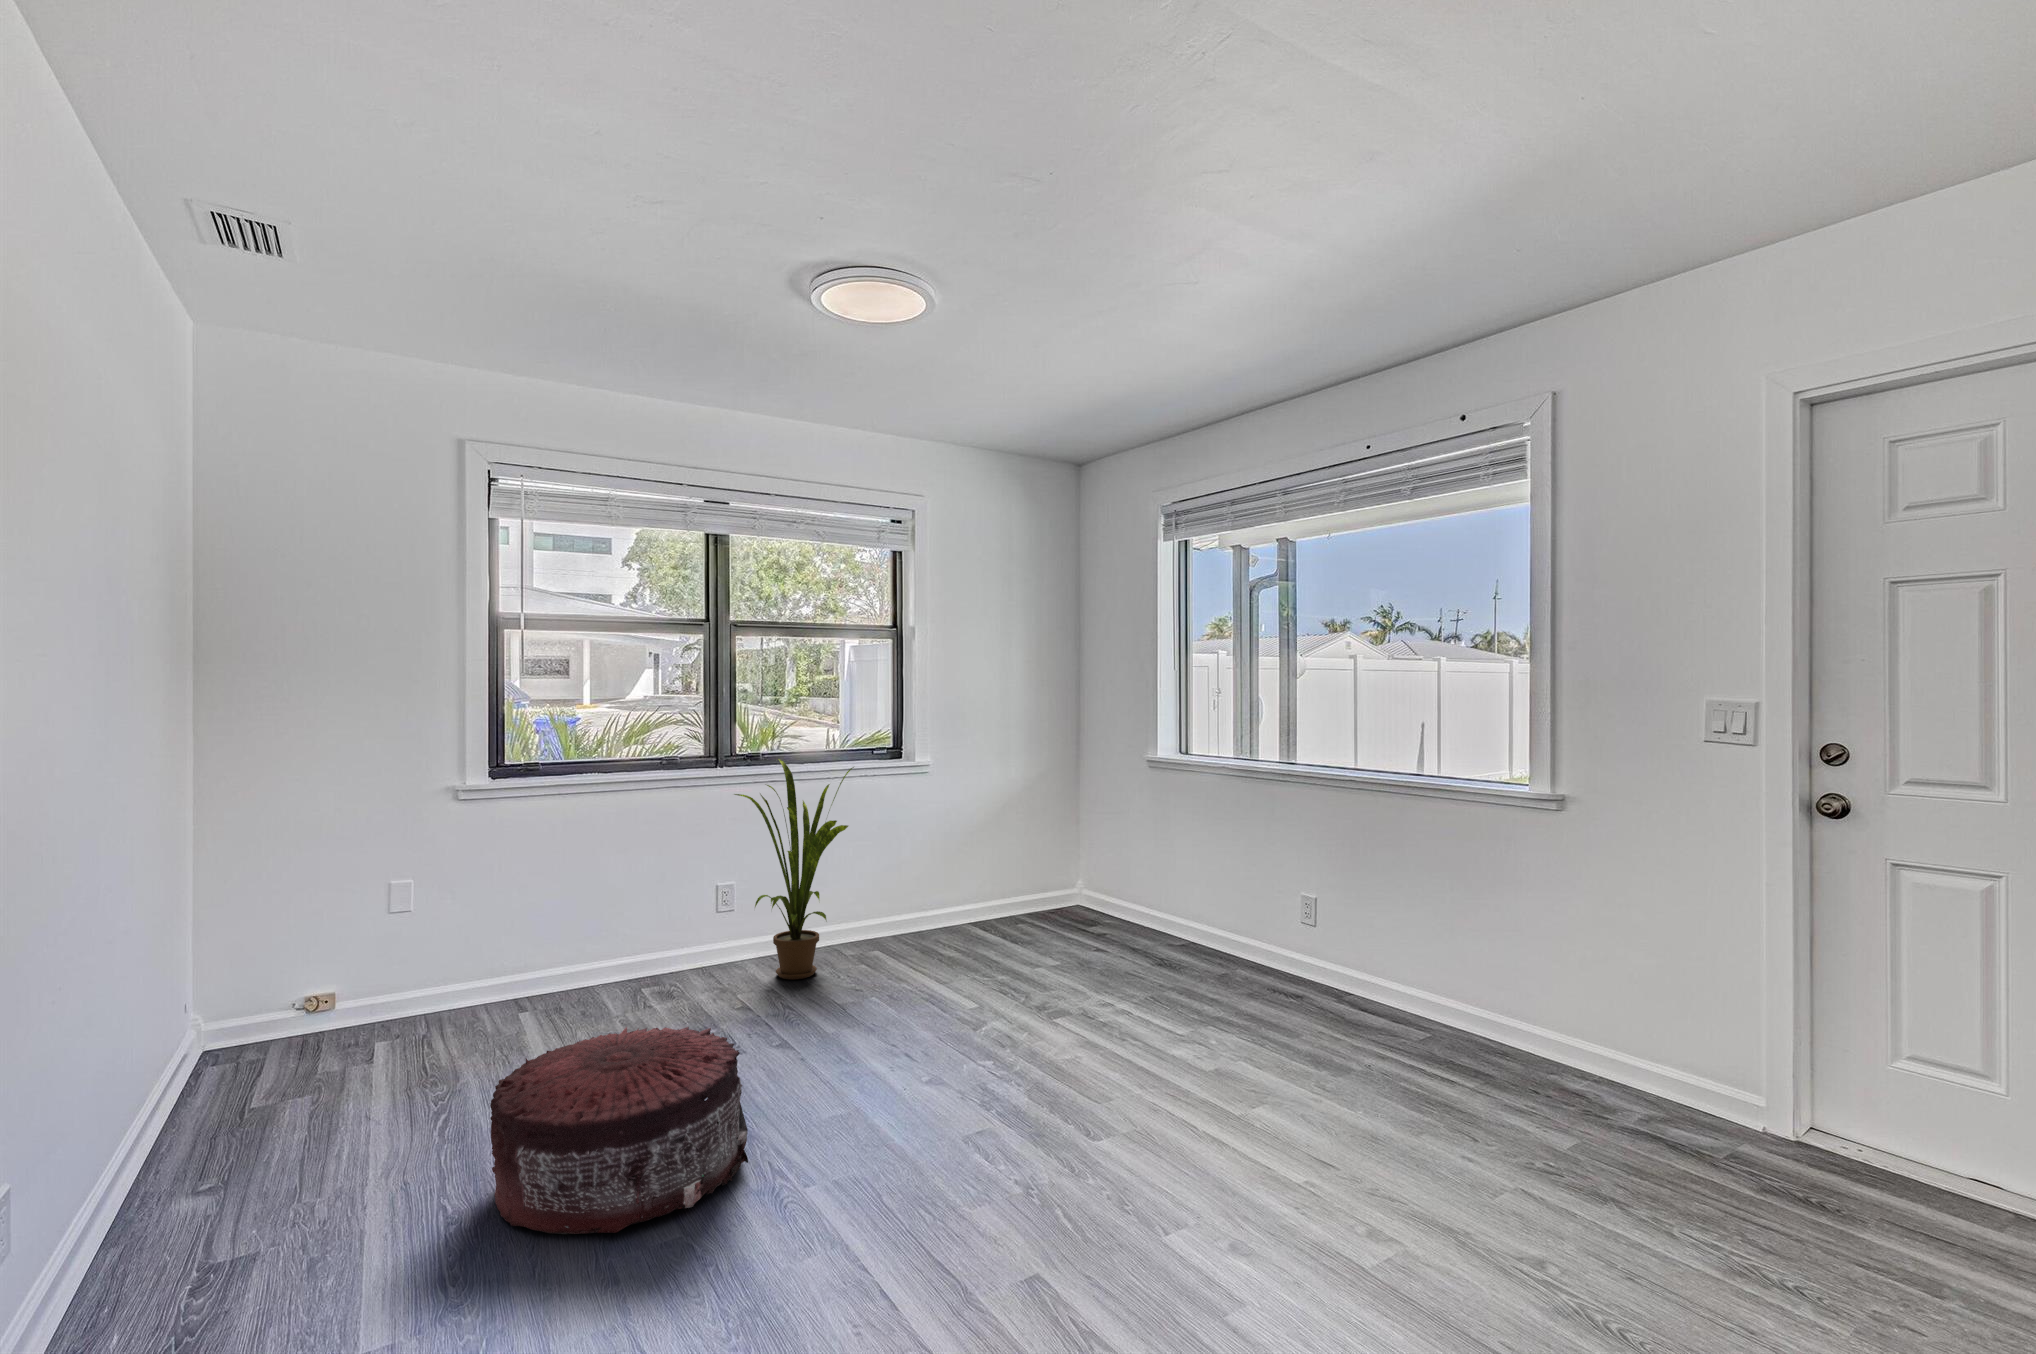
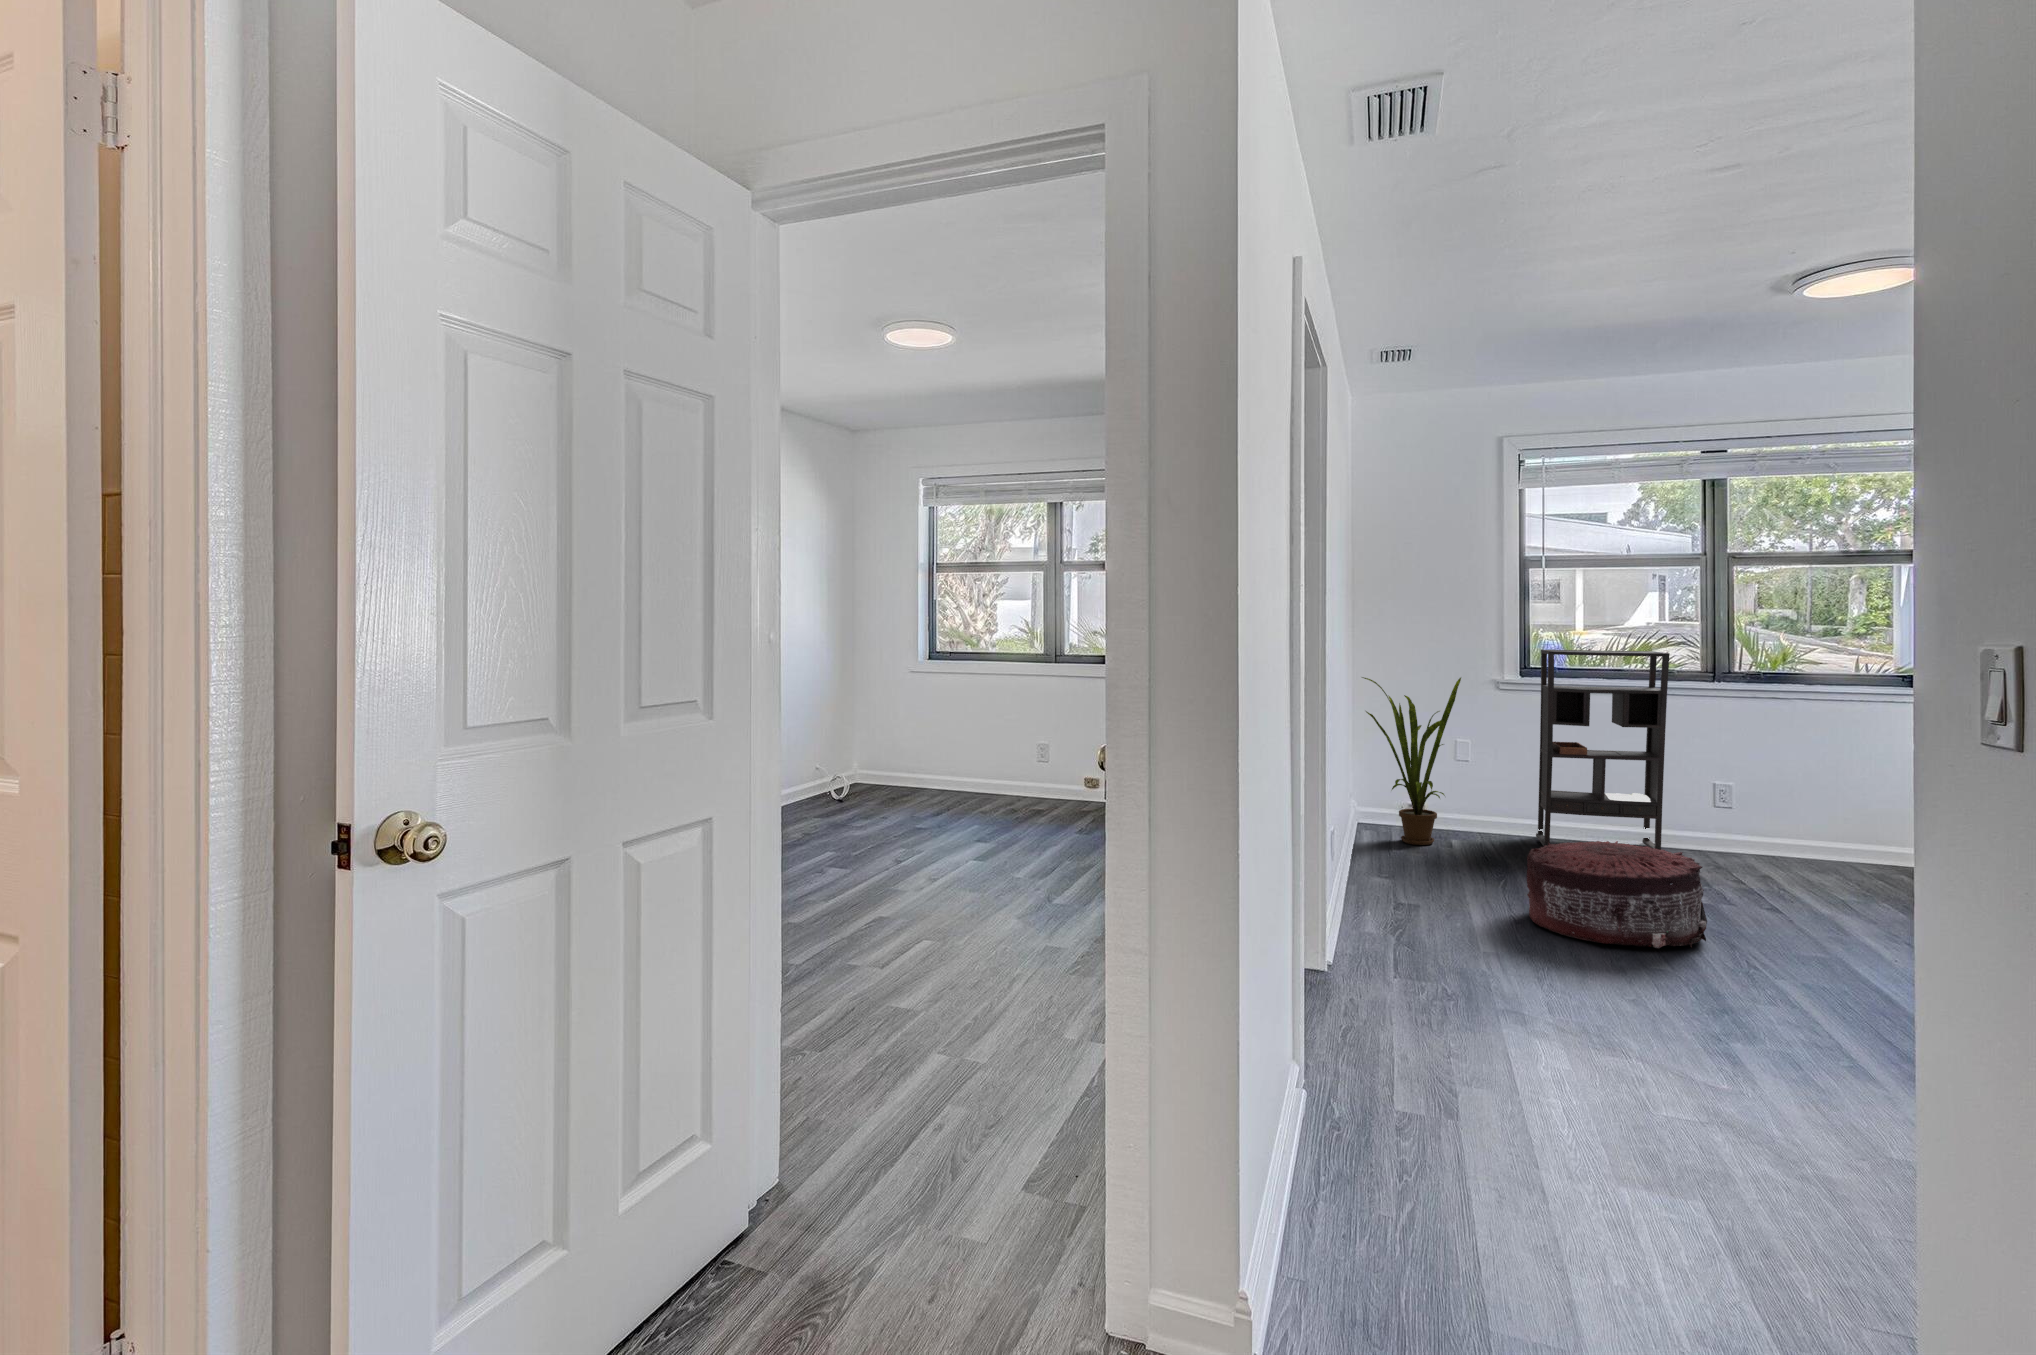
bookshelf: none [513,736,675,1022] -> present [1536,650,1670,850]
house plant: present [734,759,854,980] -> present [1362,677,1461,845]

